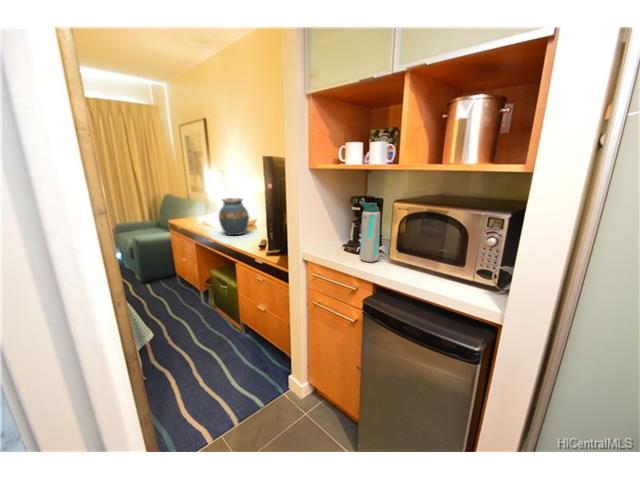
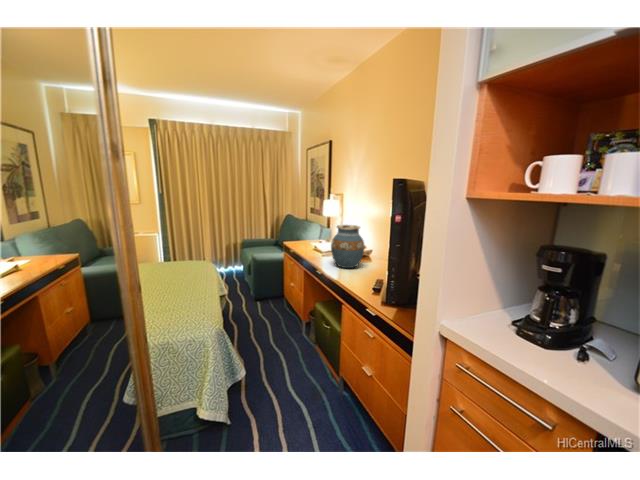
water bottle: present [360,202,380,262] -> none [556,260,618,378]

